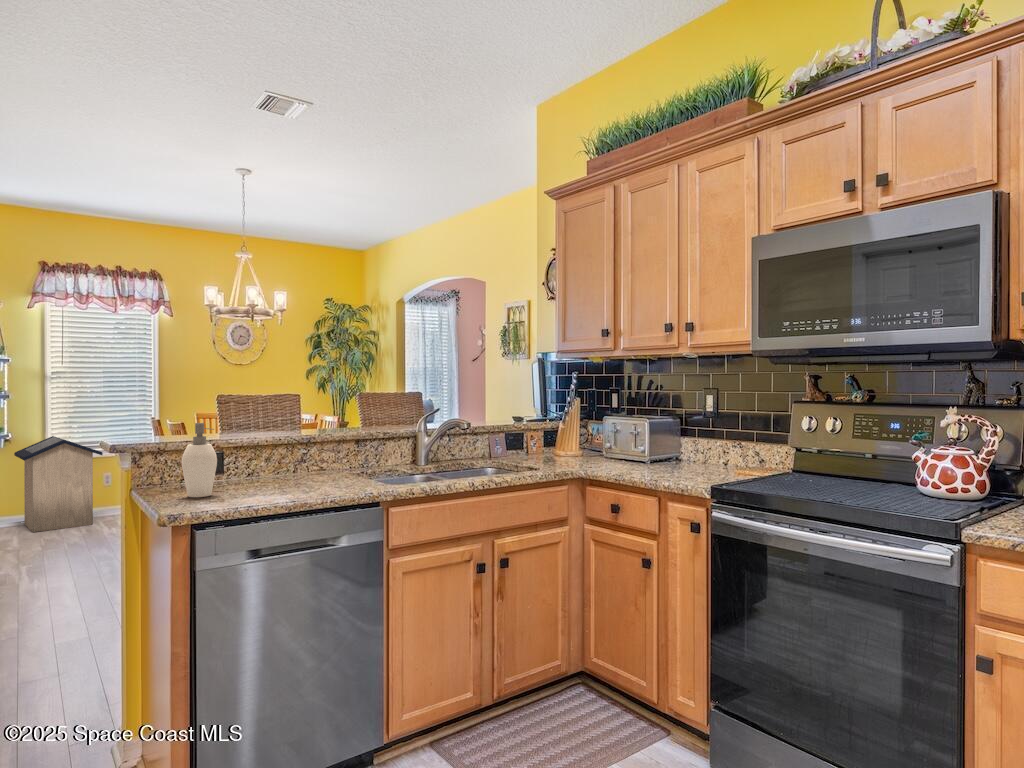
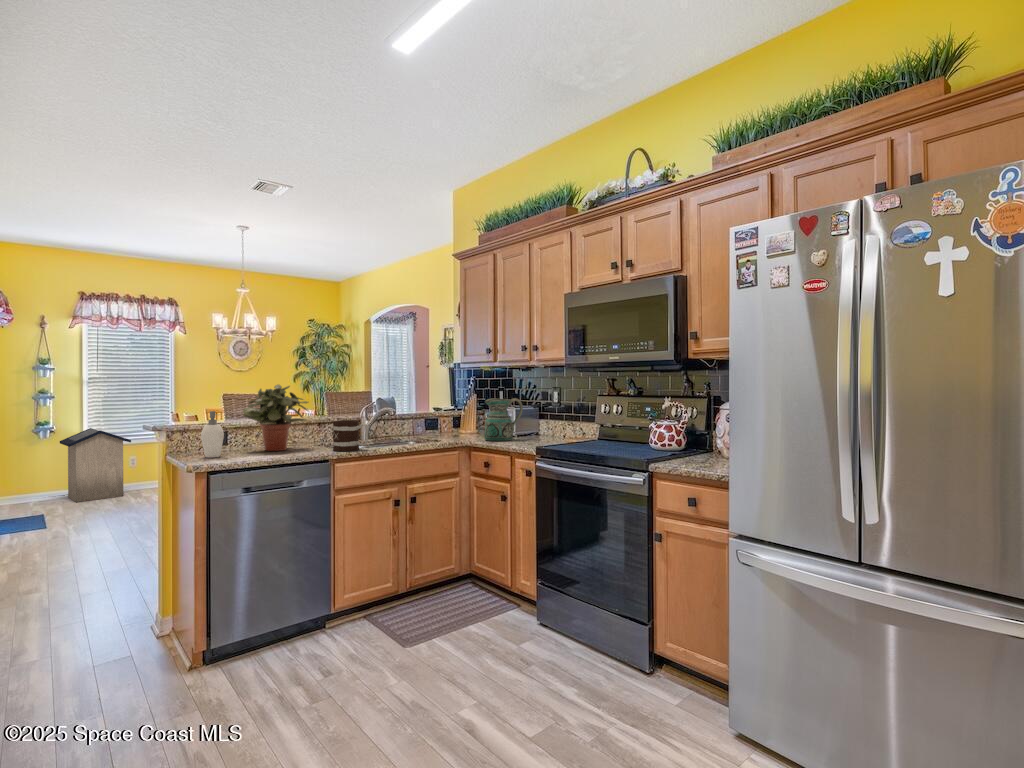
potted plant: none [246,381,348,485] -> present [243,385,309,451]
ceramic pitcher: none [608,404,668,471] -> present [484,398,523,441]
mug: none [385,438,442,488] -> present [333,420,369,451]

